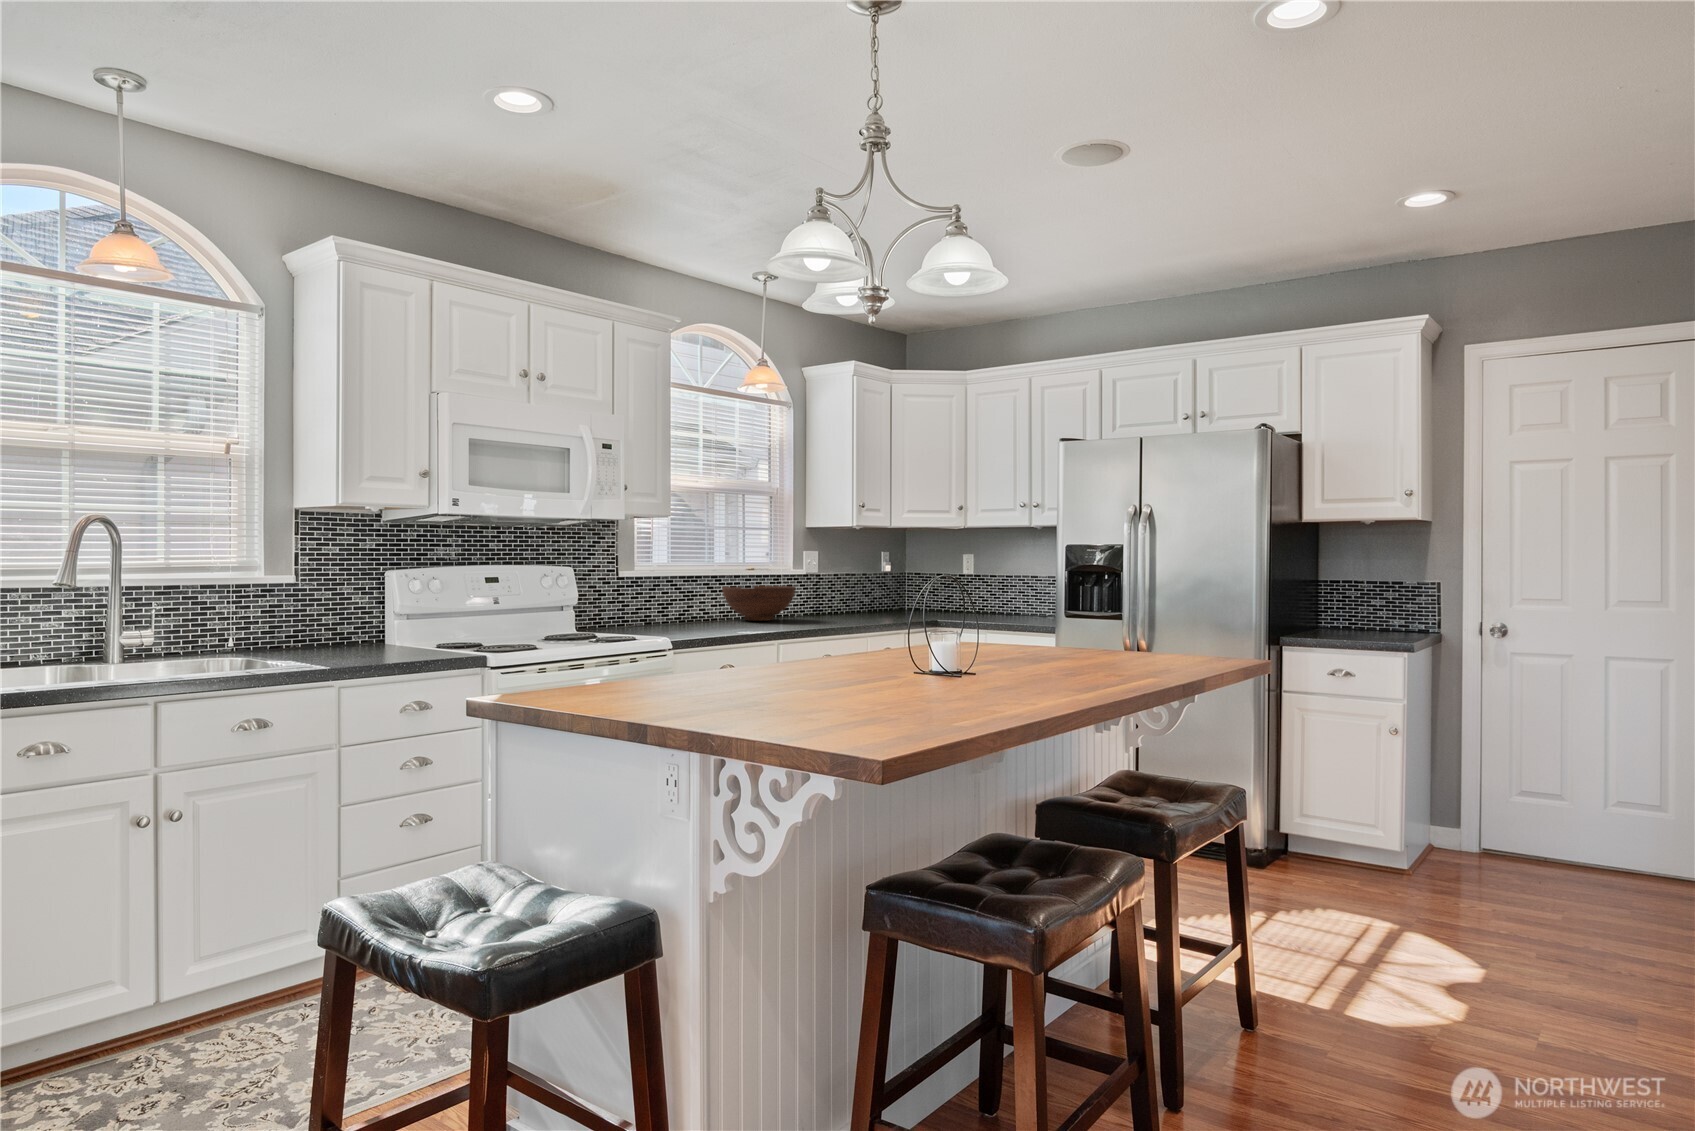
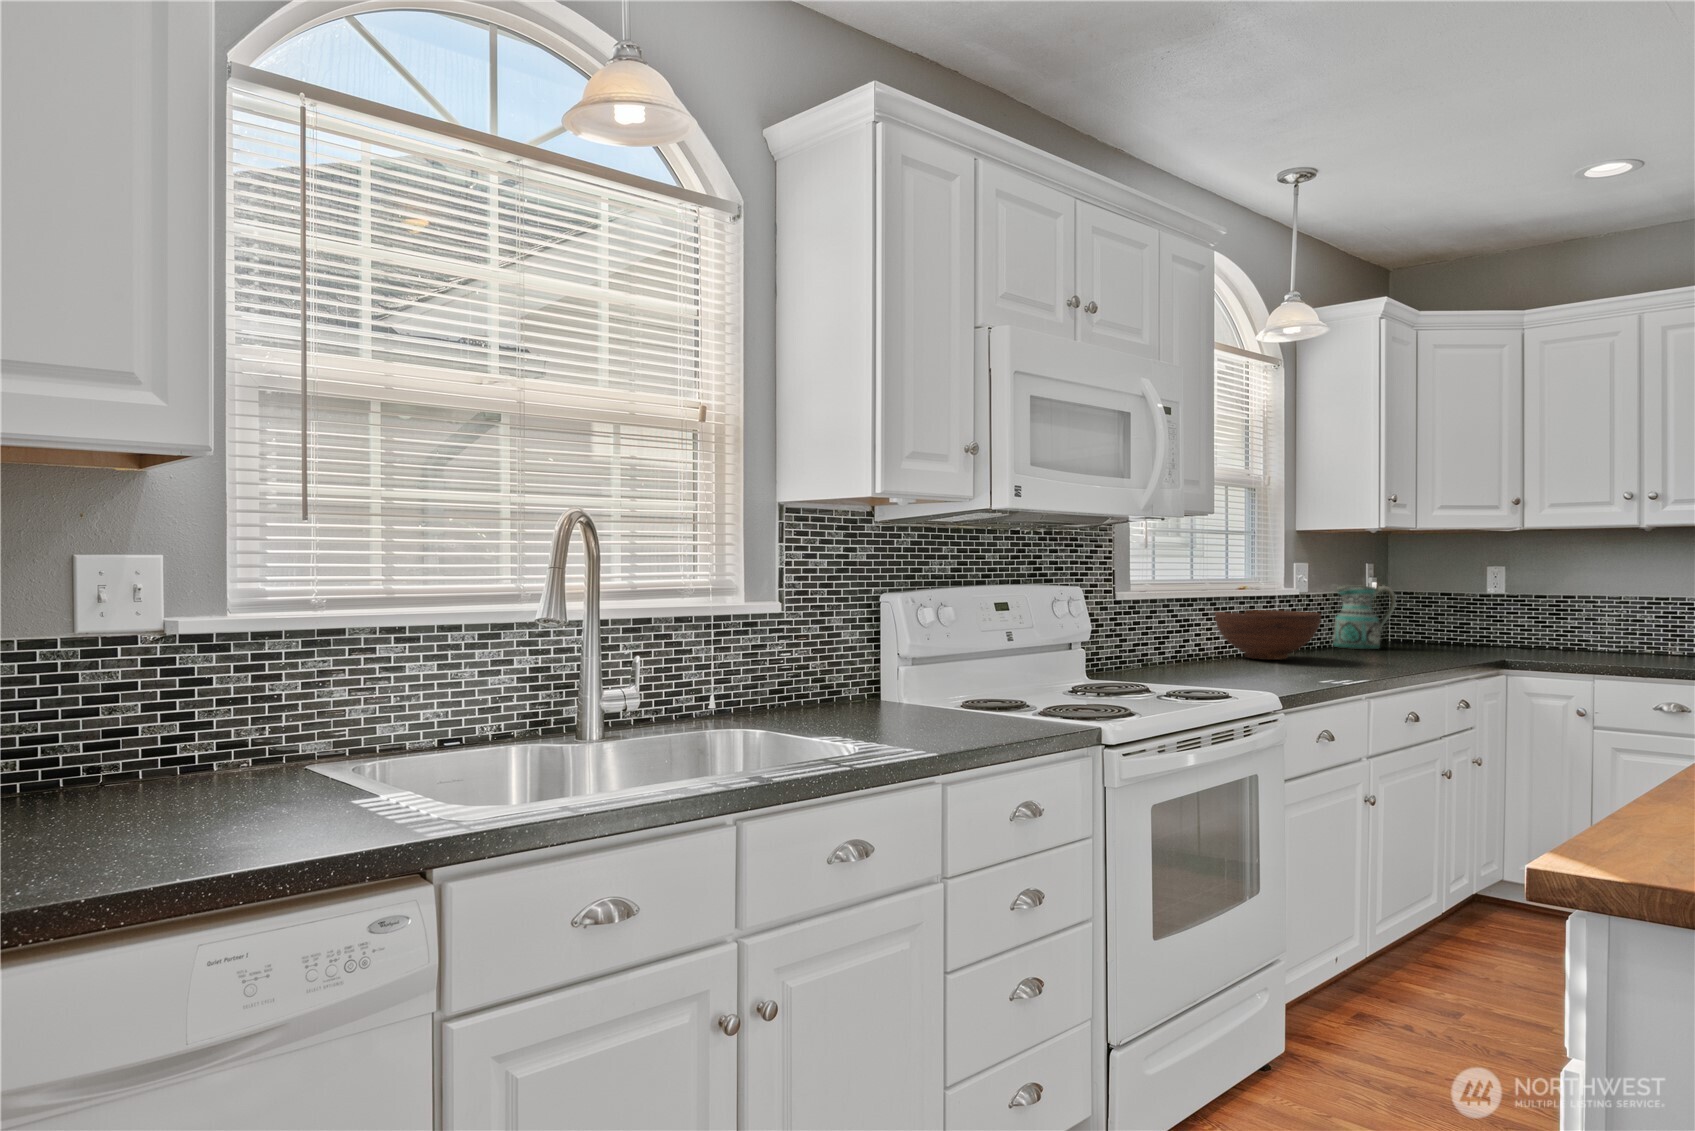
ceramic pitcher: none [843,568,887,615] -> present [1333,585,1396,649]

